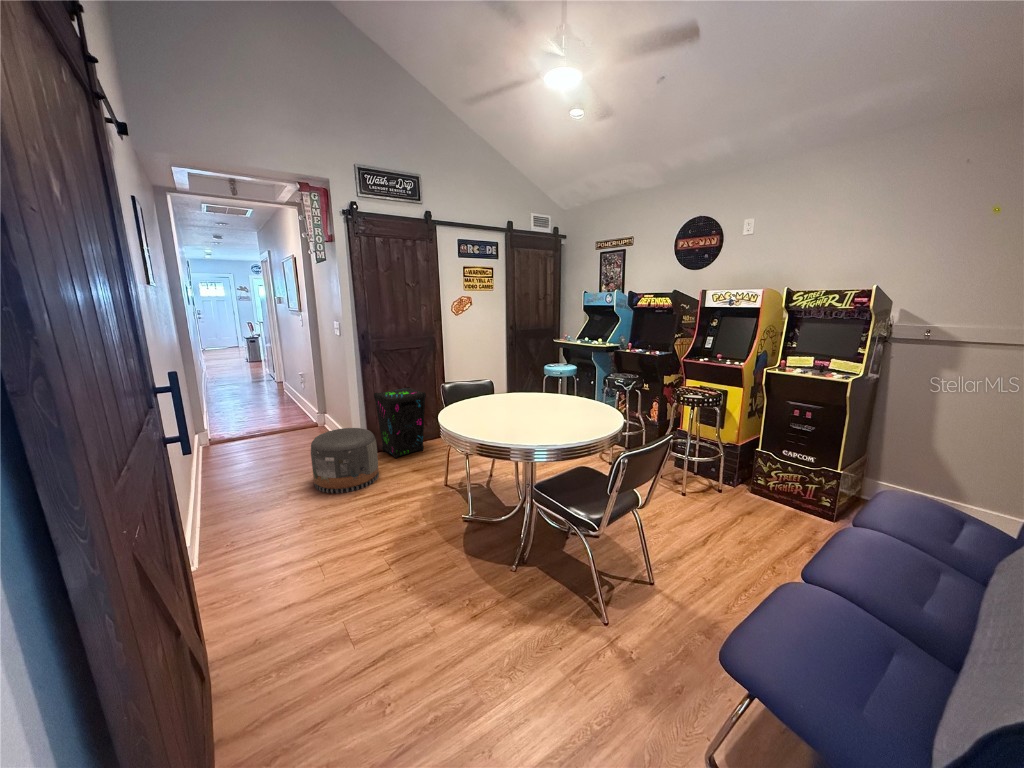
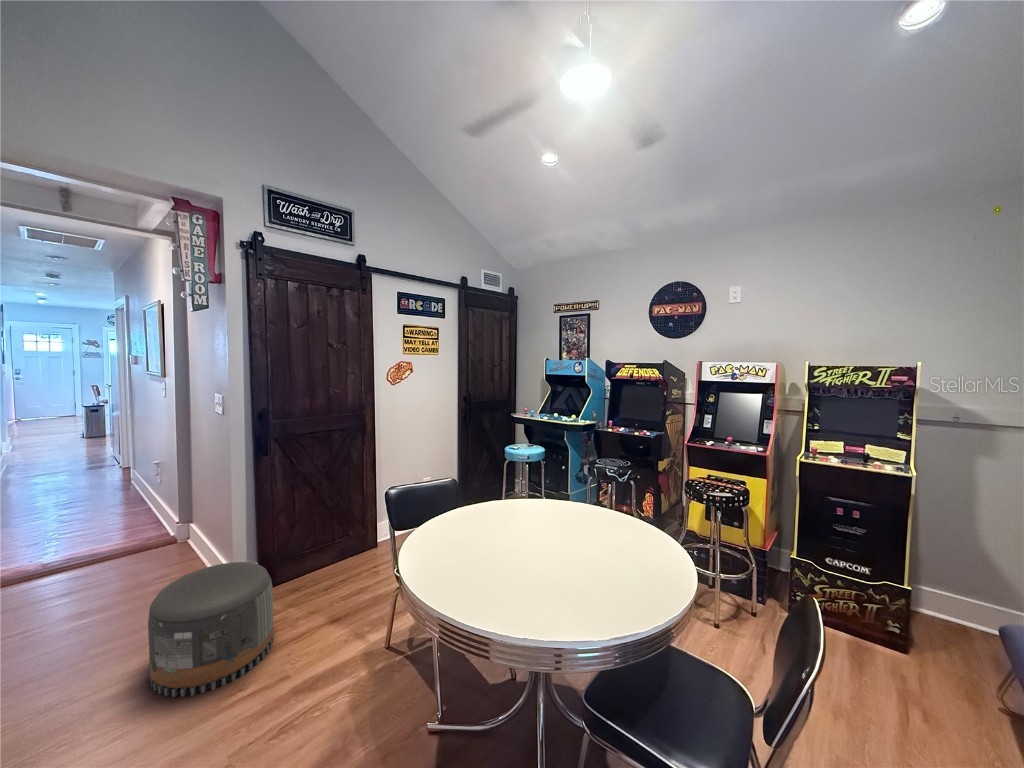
speaker: present [374,387,426,458] -> none [271,484,352,598]

